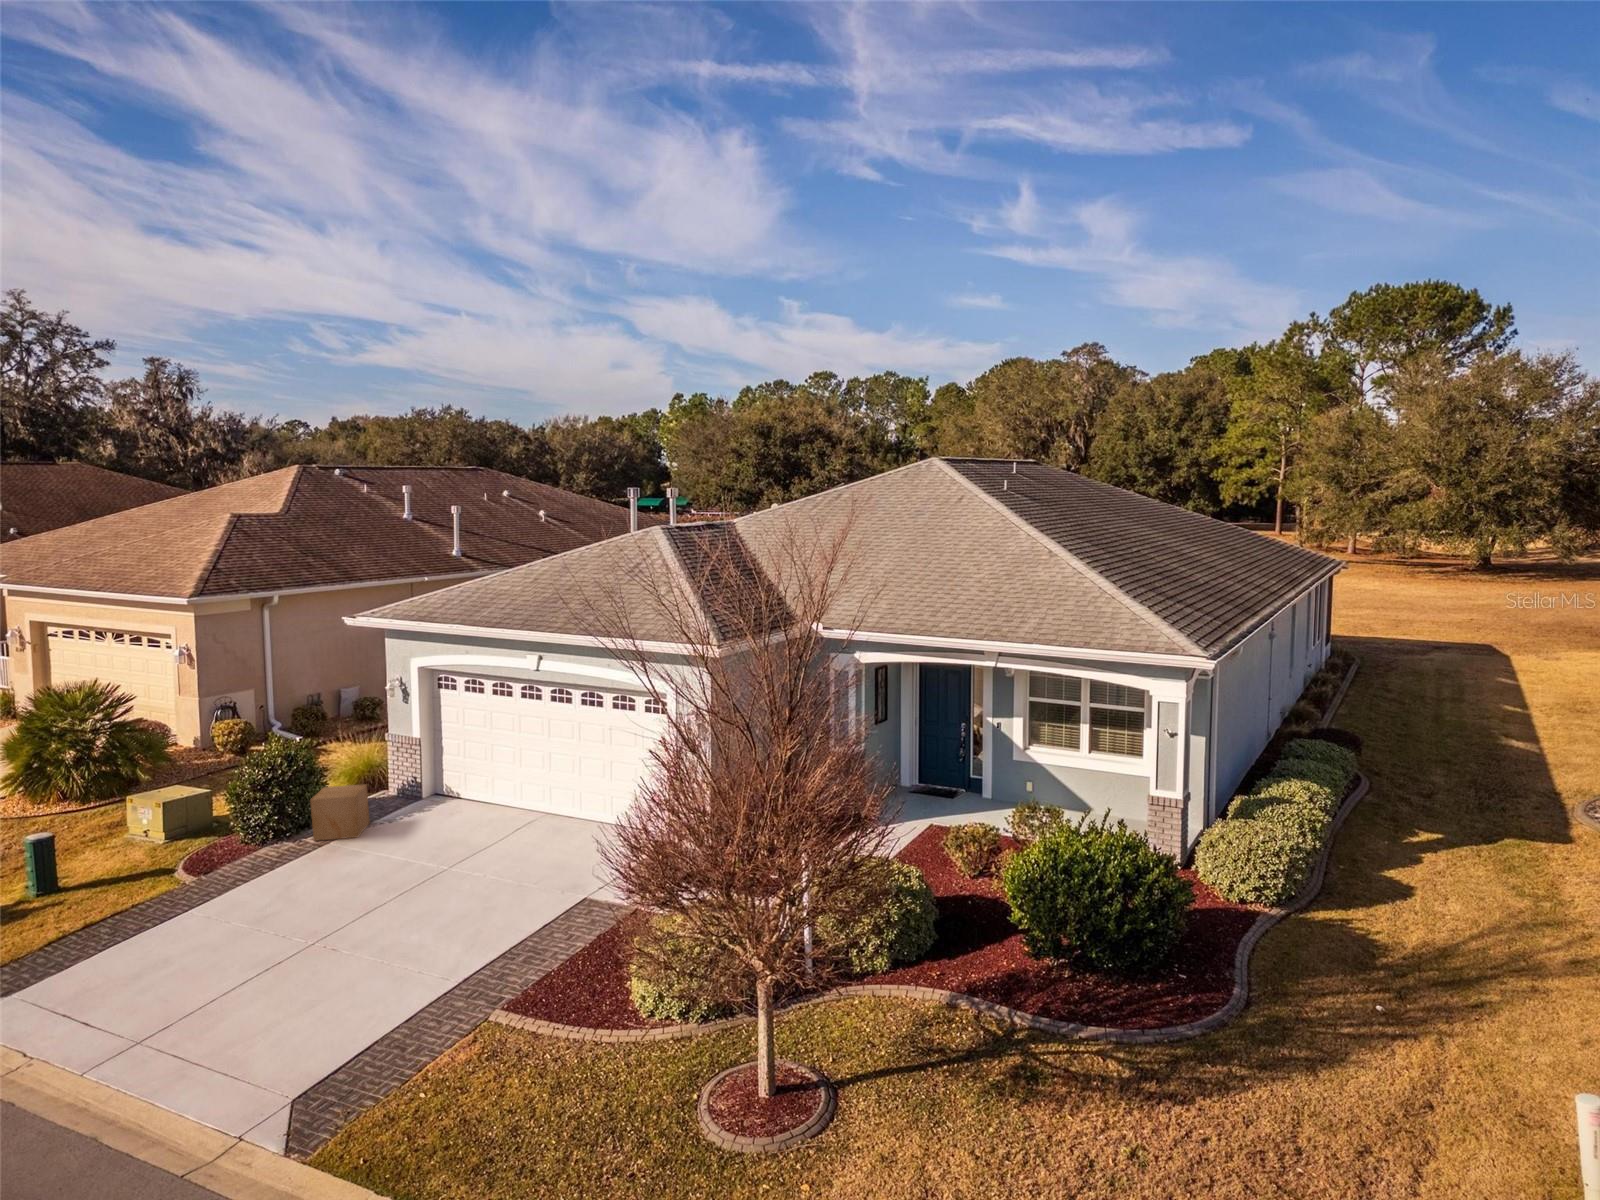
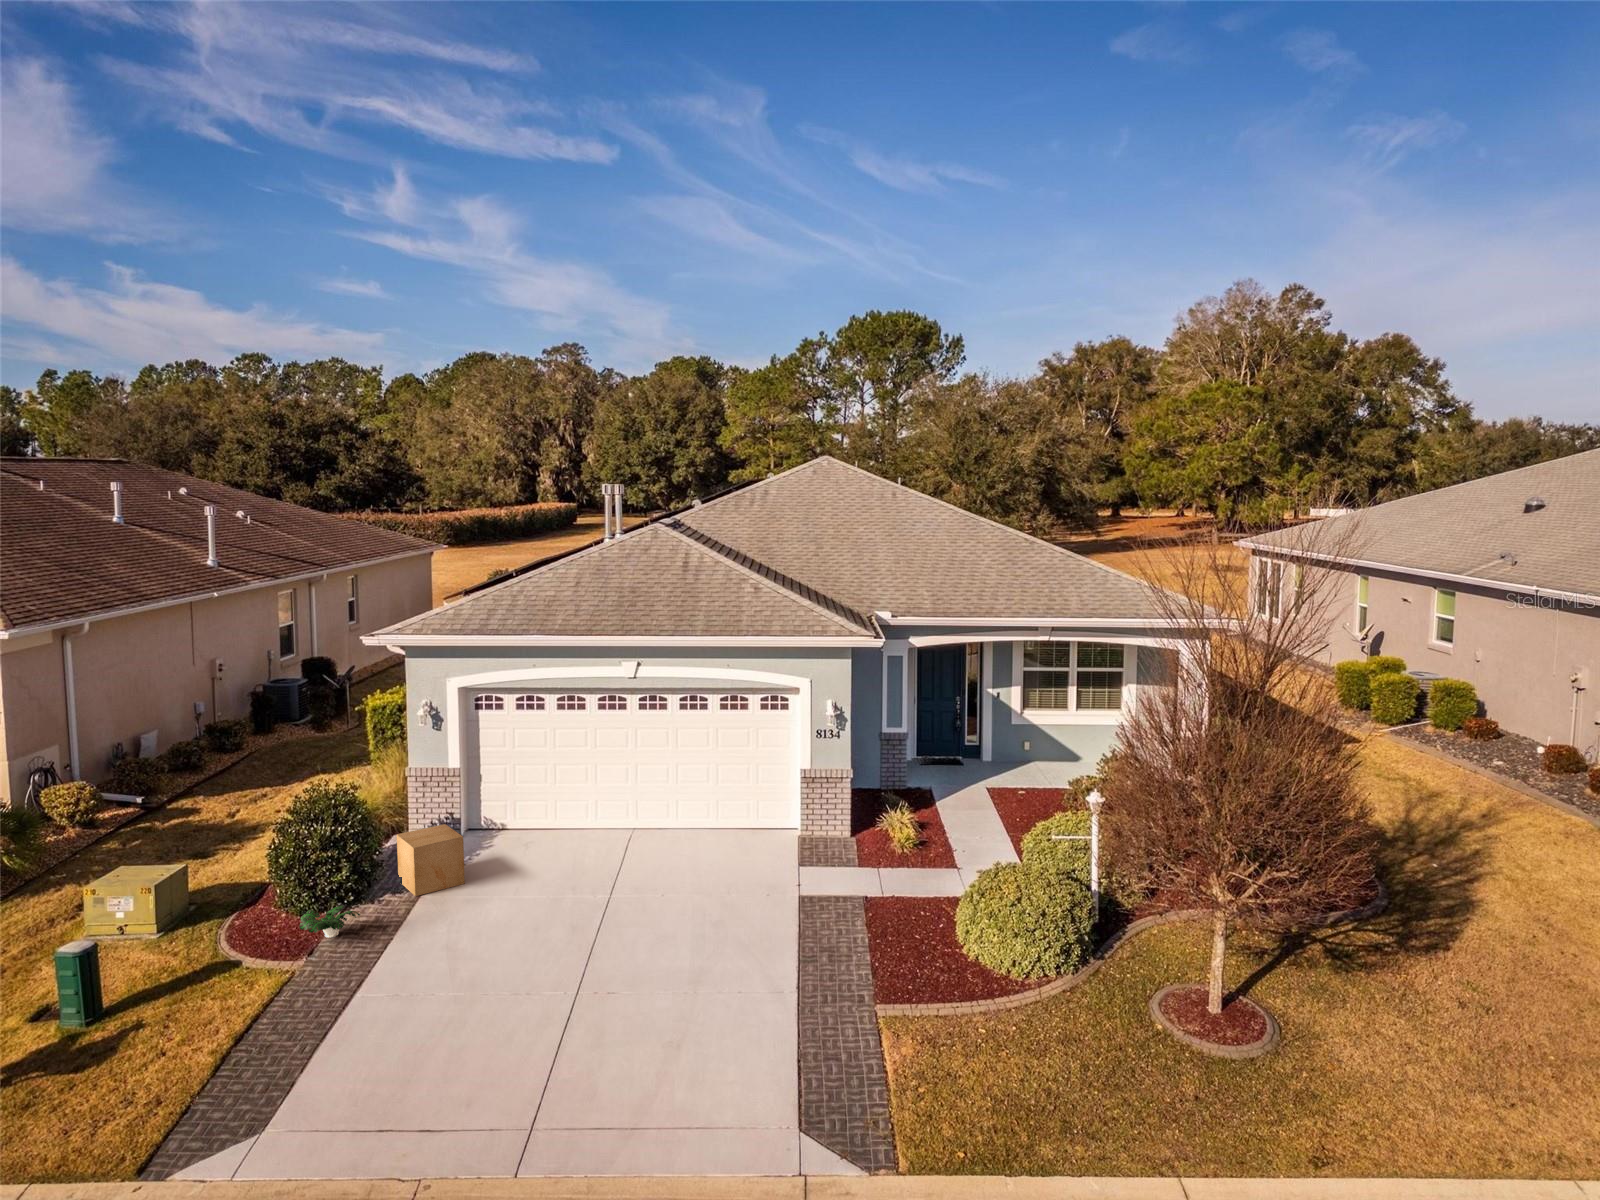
potted plant: none [193,836,241,861] -> present [299,905,360,938]

